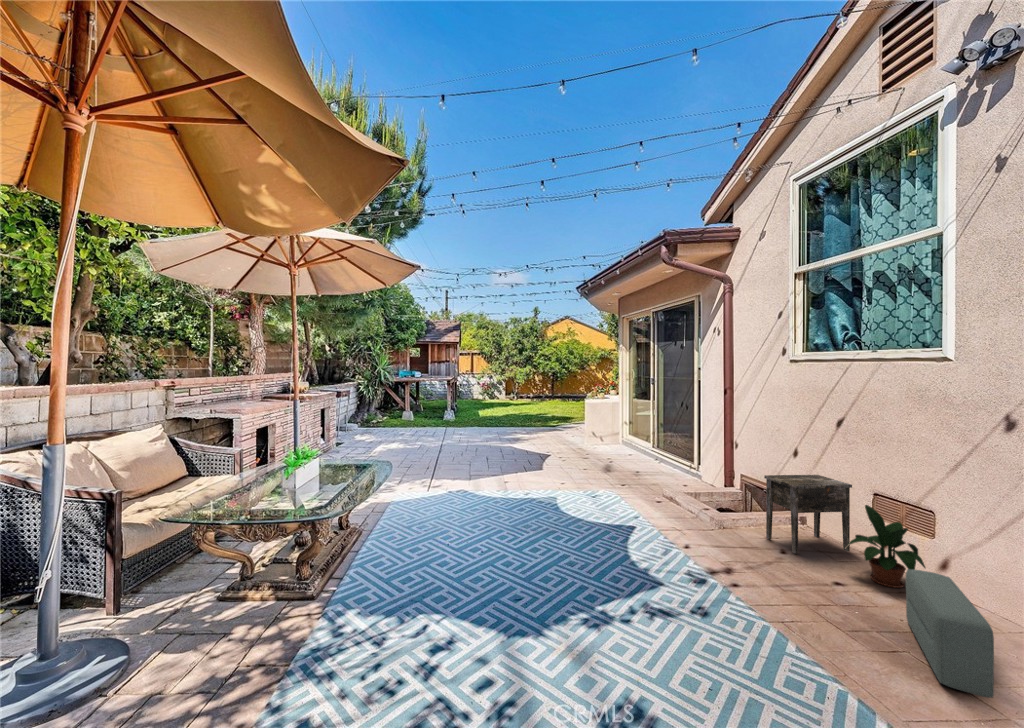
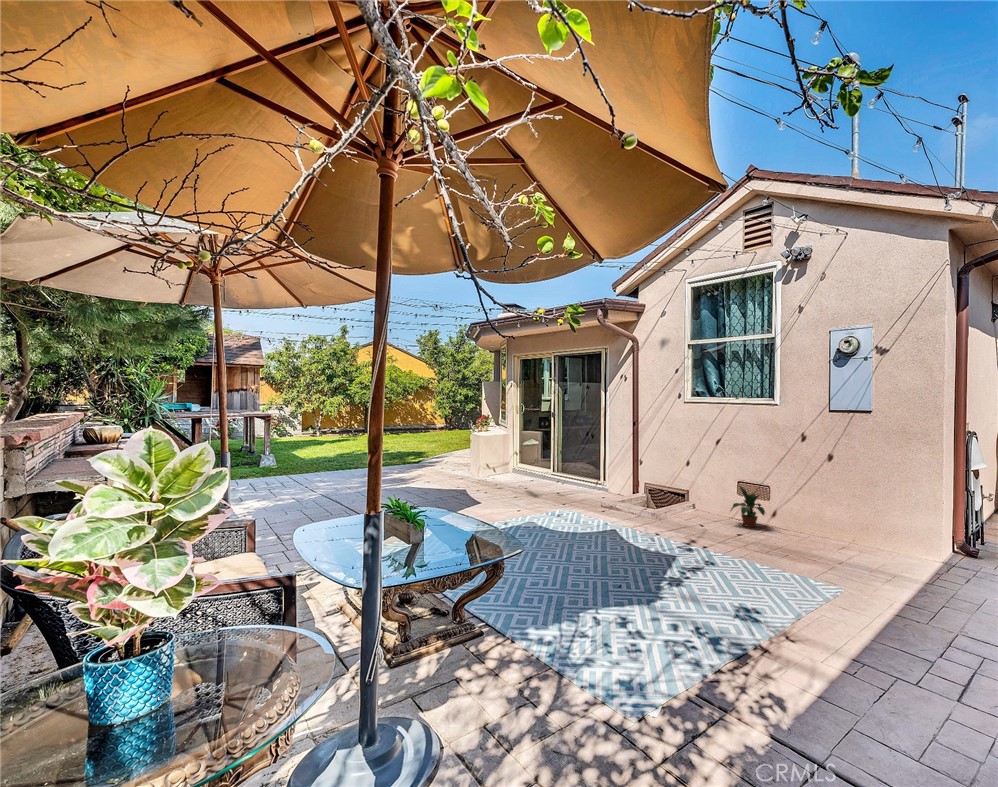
side table: present [764,475,852,554] -> none [681,475,726,521]
pouf: present [906,569,994,698] -> none [767,510,807,550]

